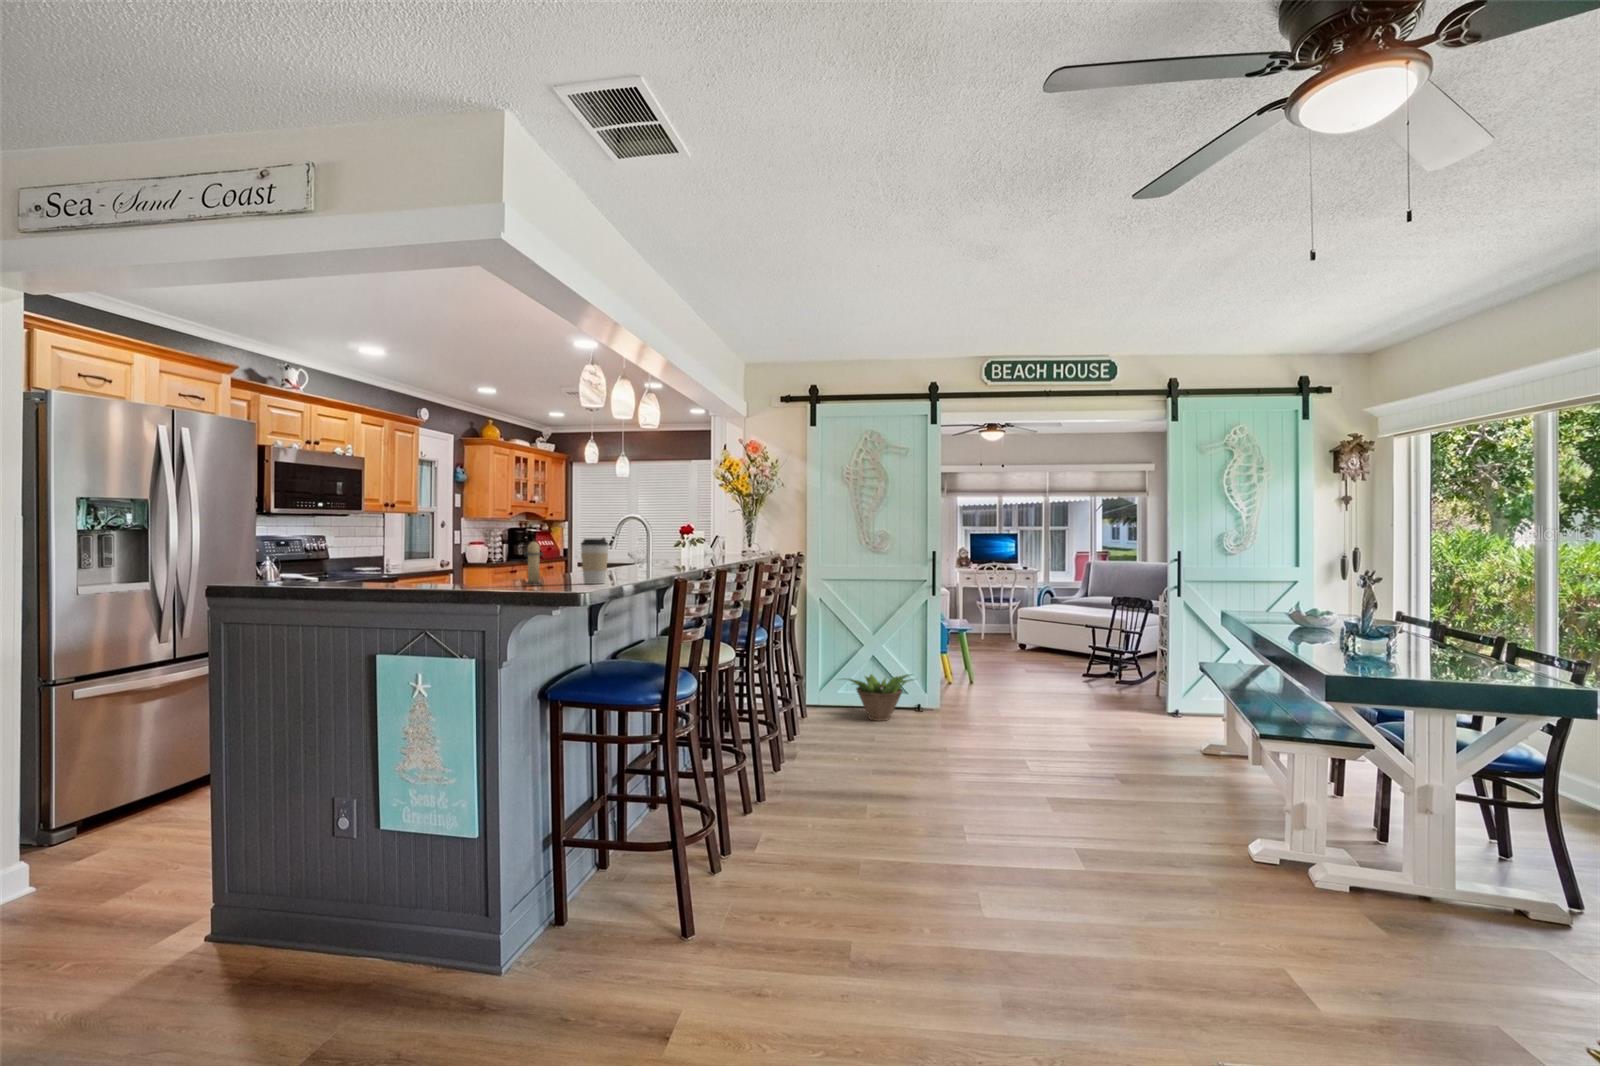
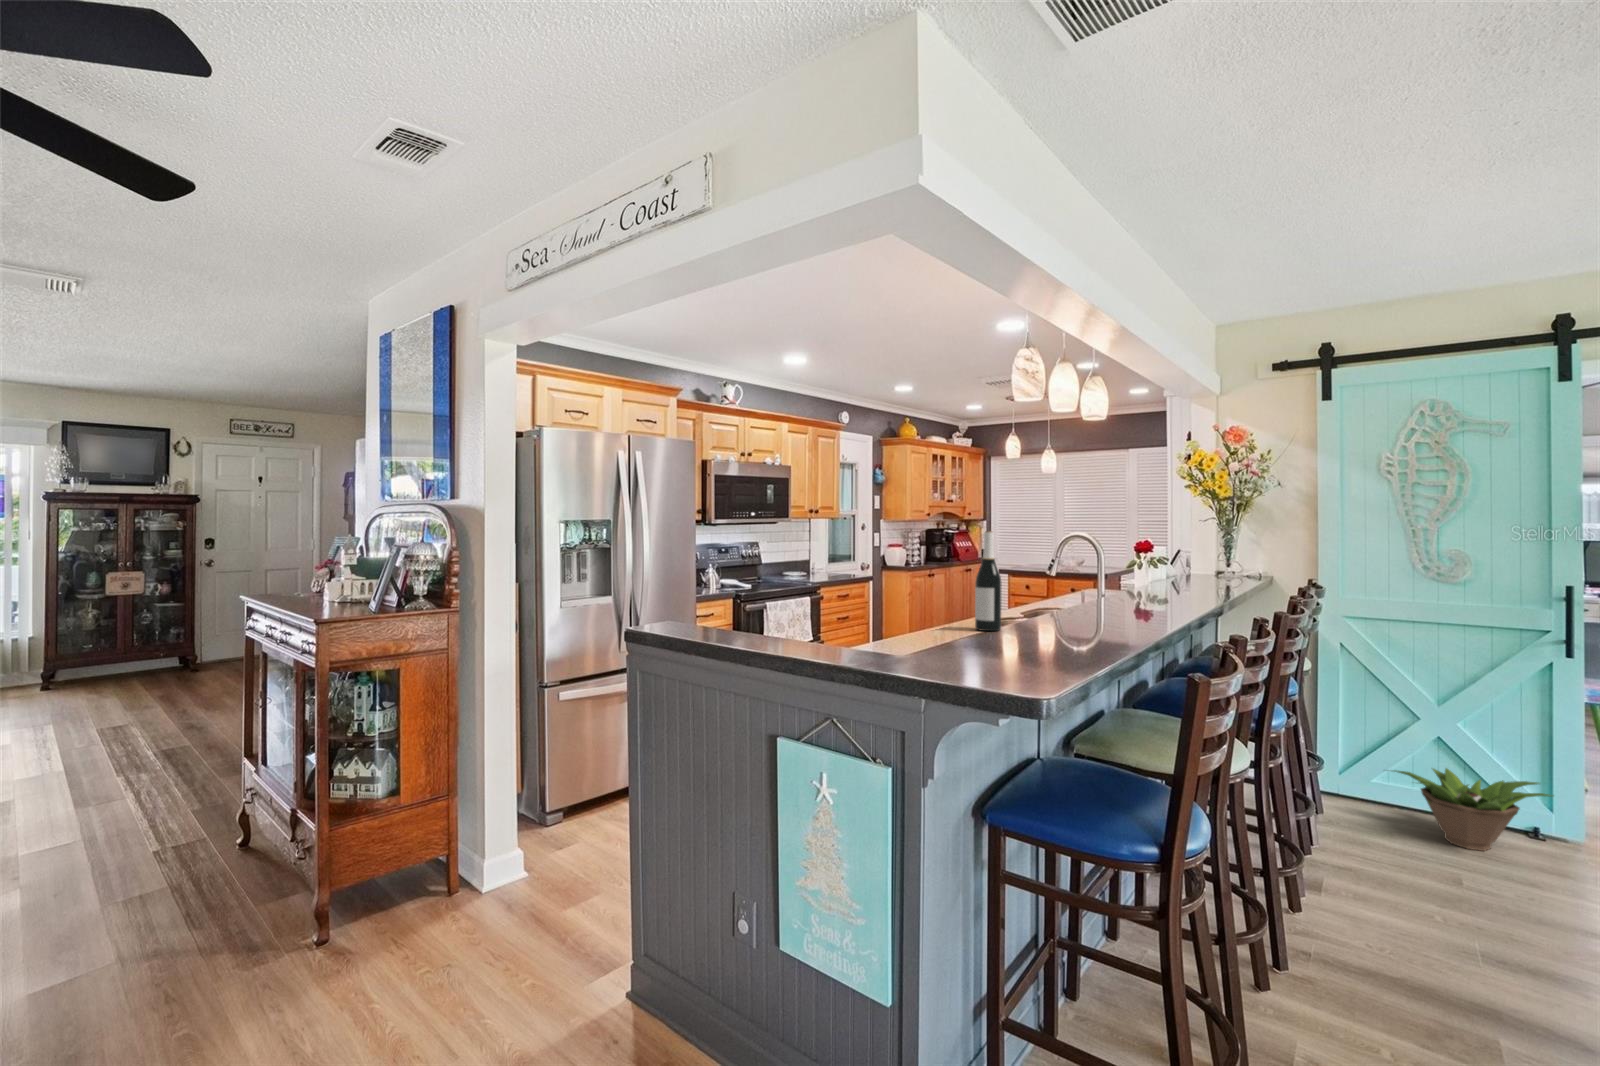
wine bottle: none [550,501,570,576] -> present [975,531,1002,631]
coffee cup: present [581,538,608,584] -> none [1022,600,1065,670]
candle: present [524,542,543,585] -> none [941,599,974,667]

